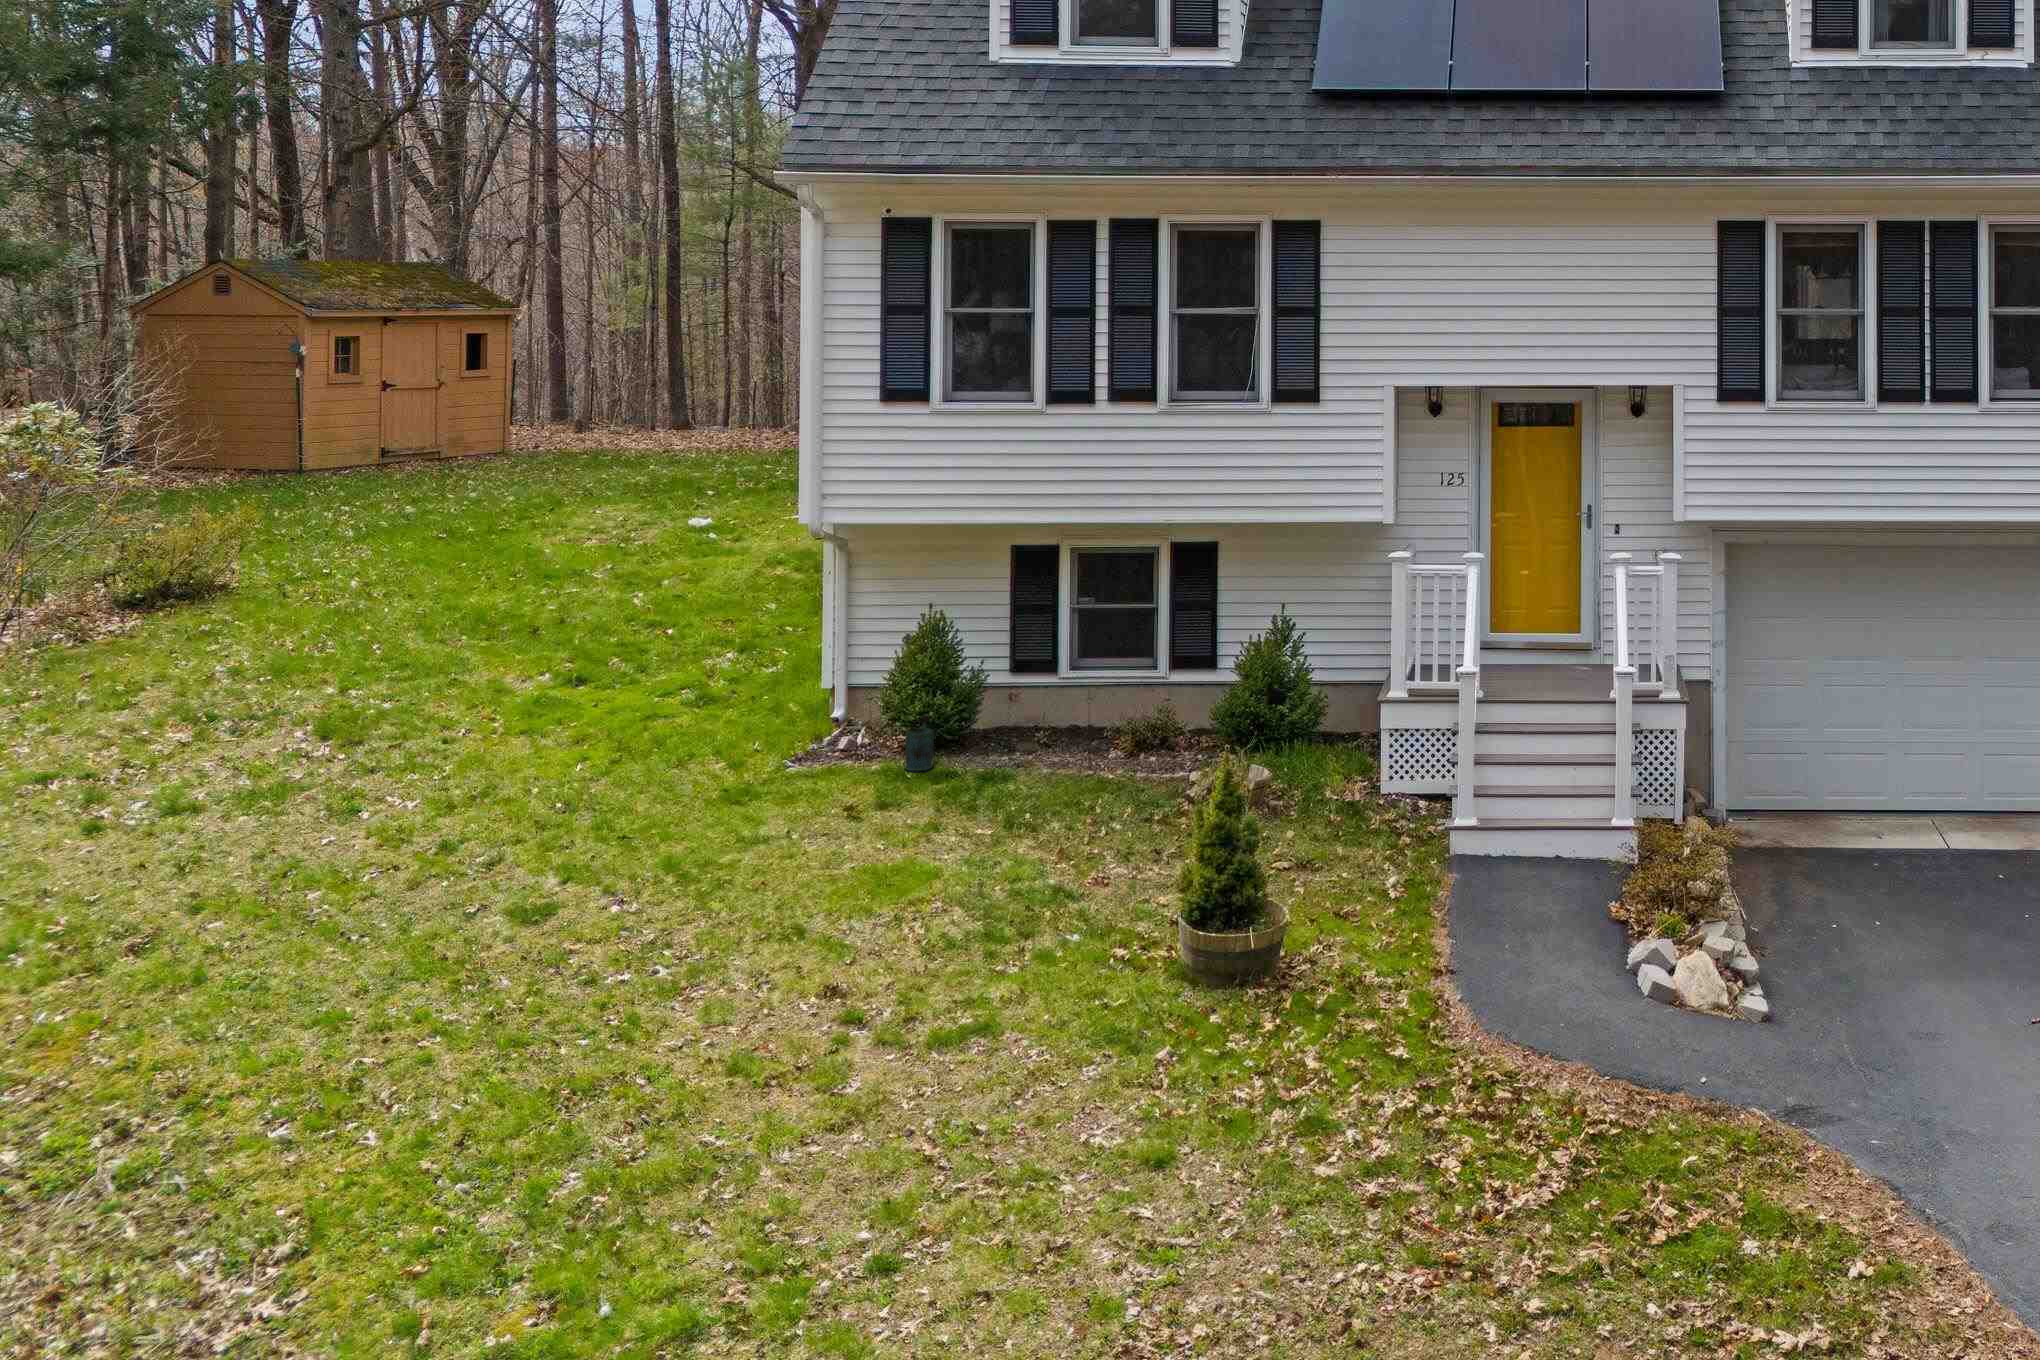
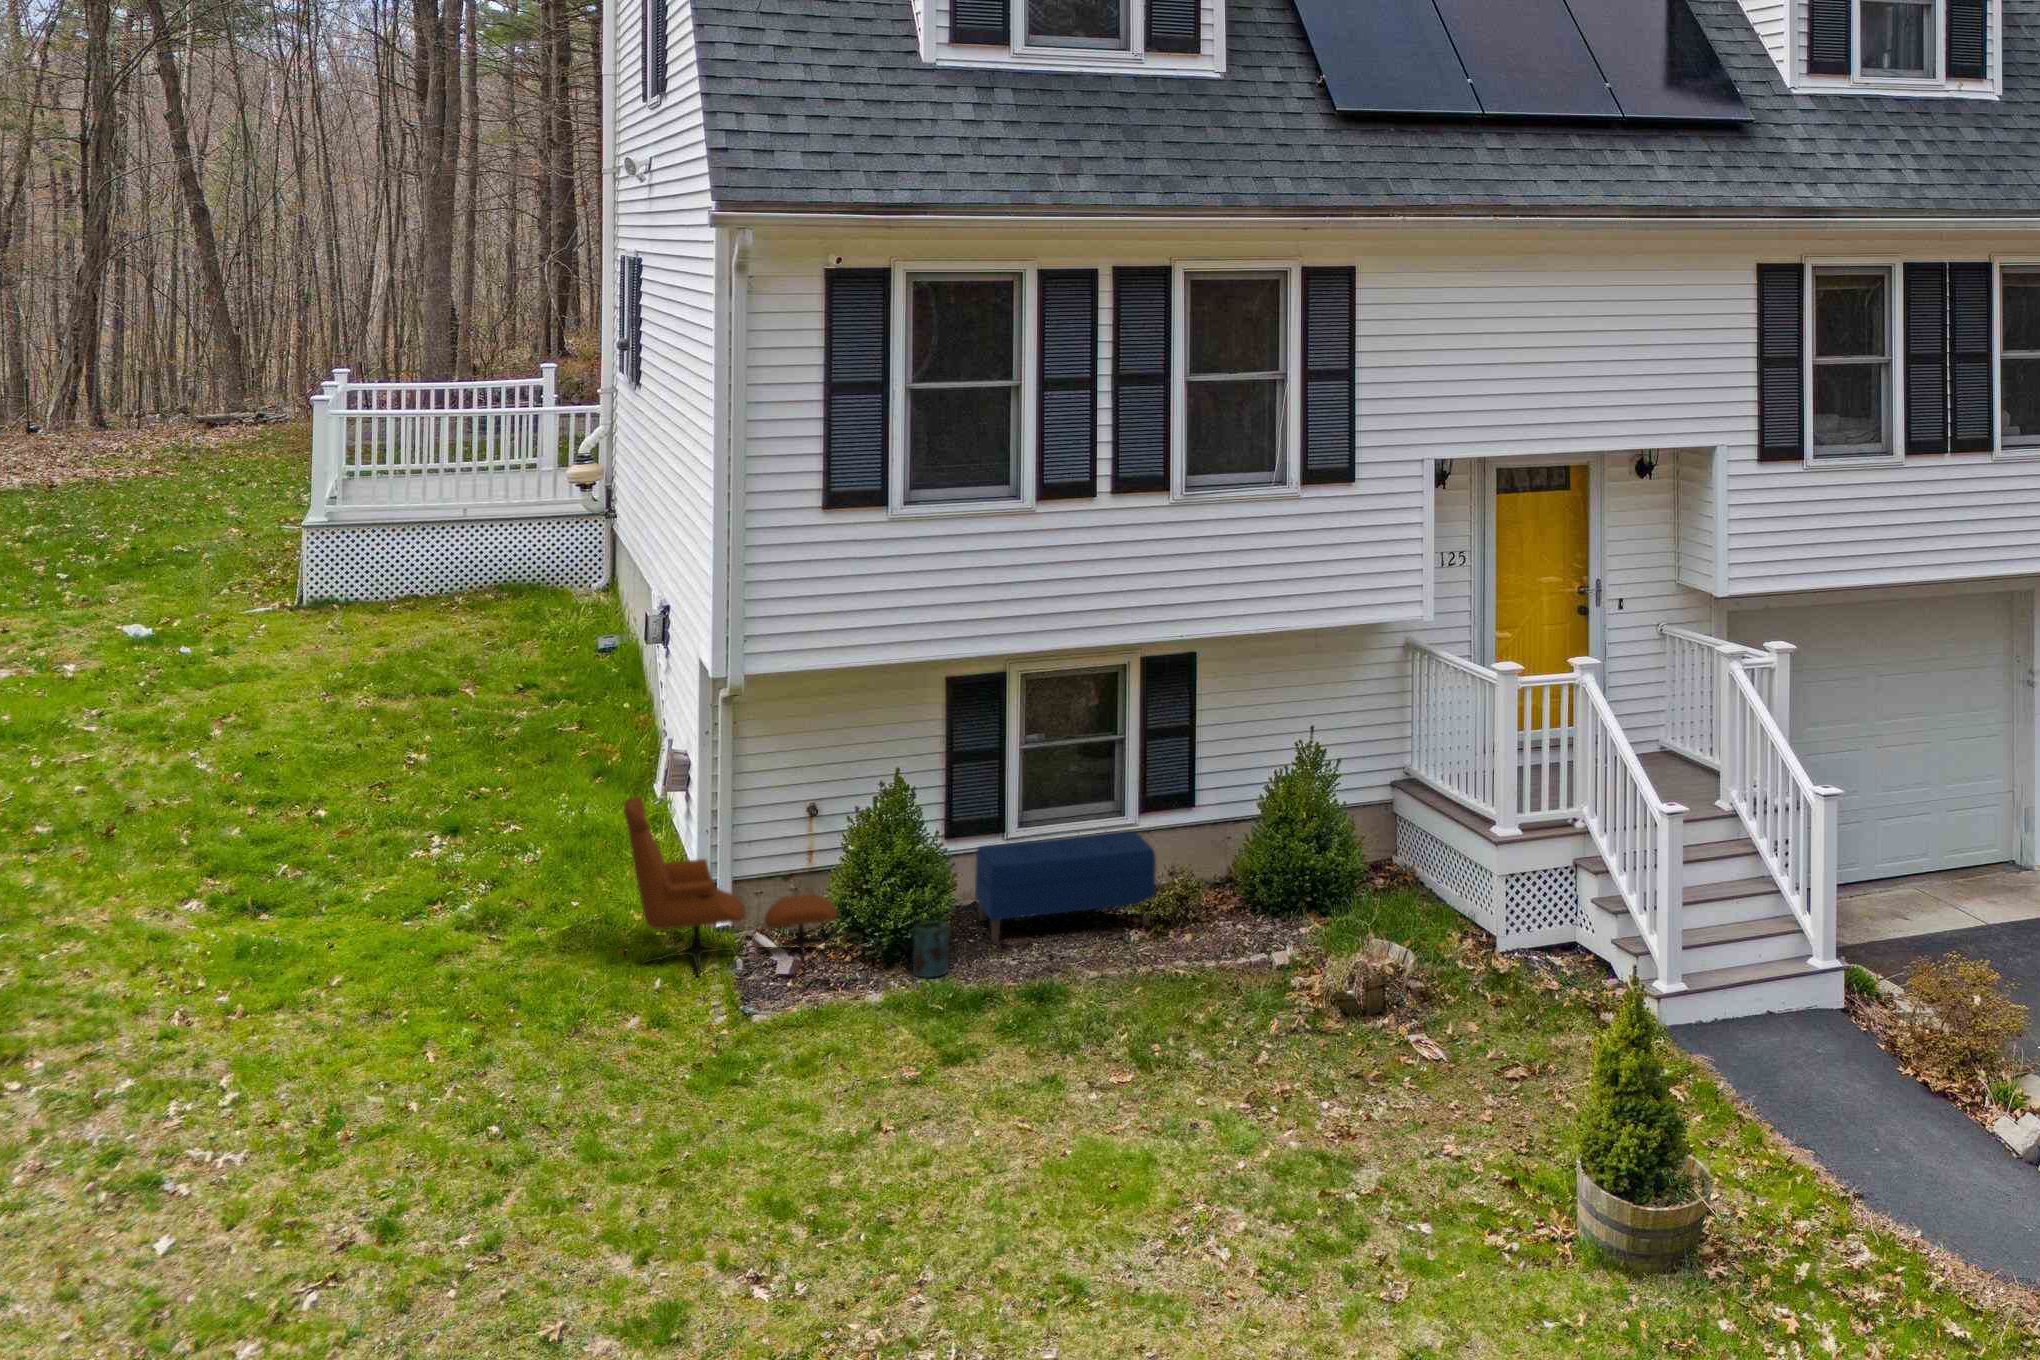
lounge chair: none [723,609,884,747] -> present [624,796,838,975]
bench: none [991,679,1141,759] -> present [975,831,1156,943]

